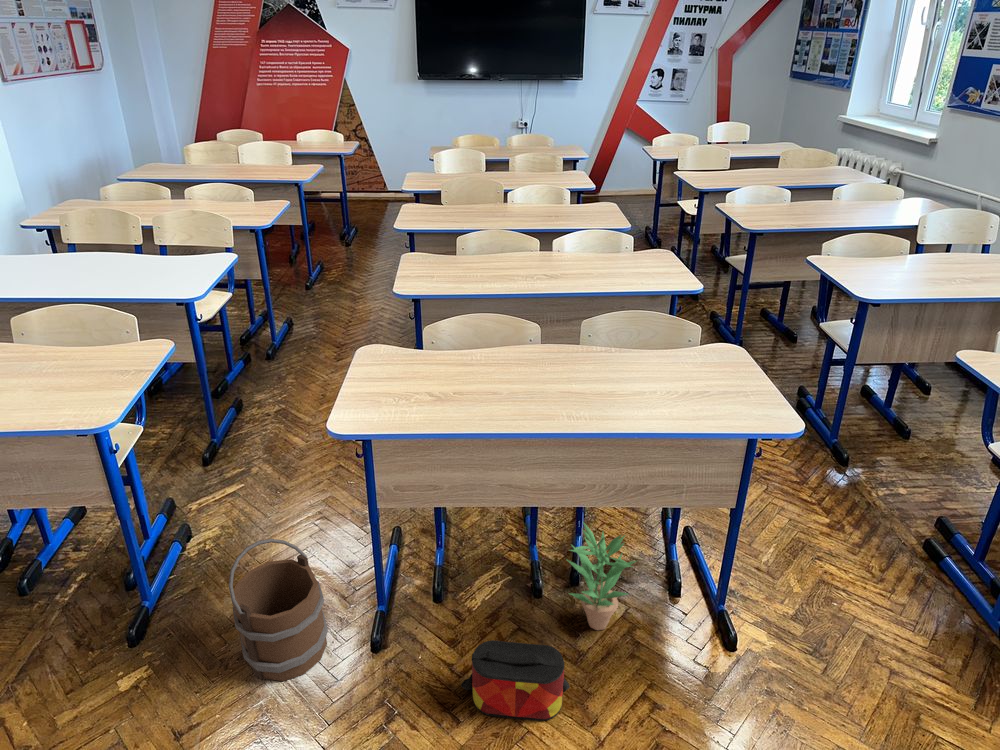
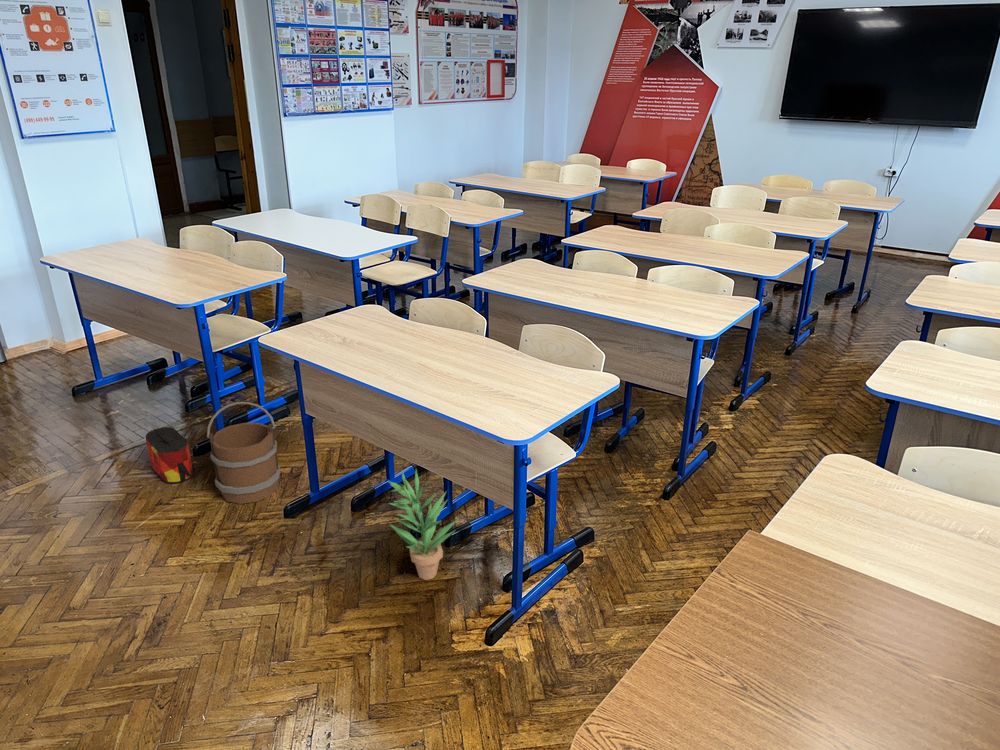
bag: present [461,640,570,721] -> present [146,427,195,484]

